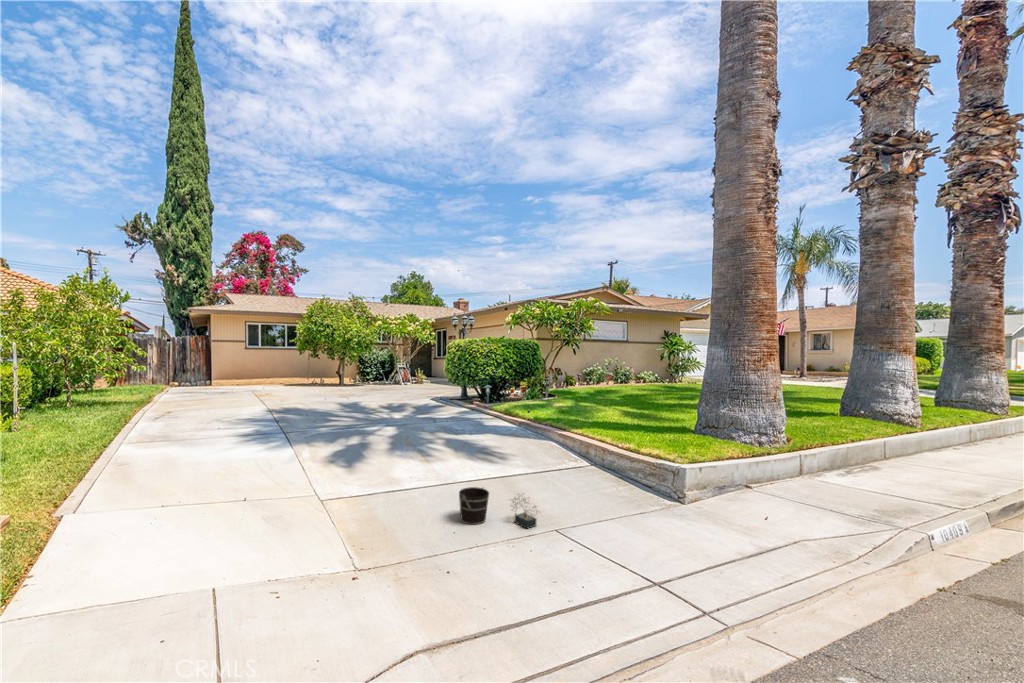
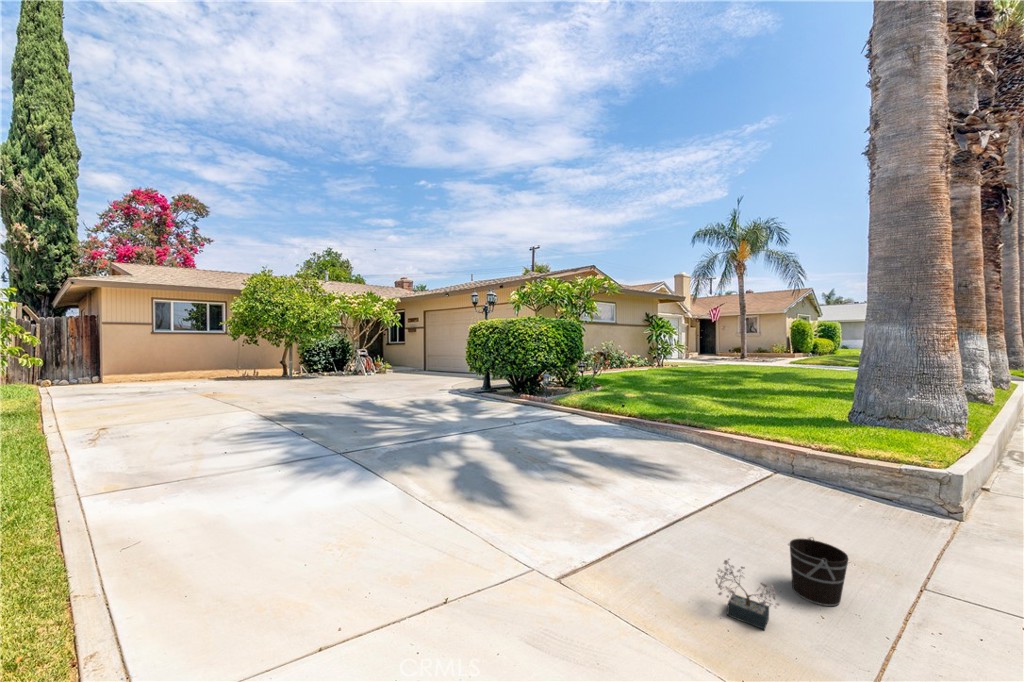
decorative plant: present [510,494,536,528] -> present [716,559,780,630]

